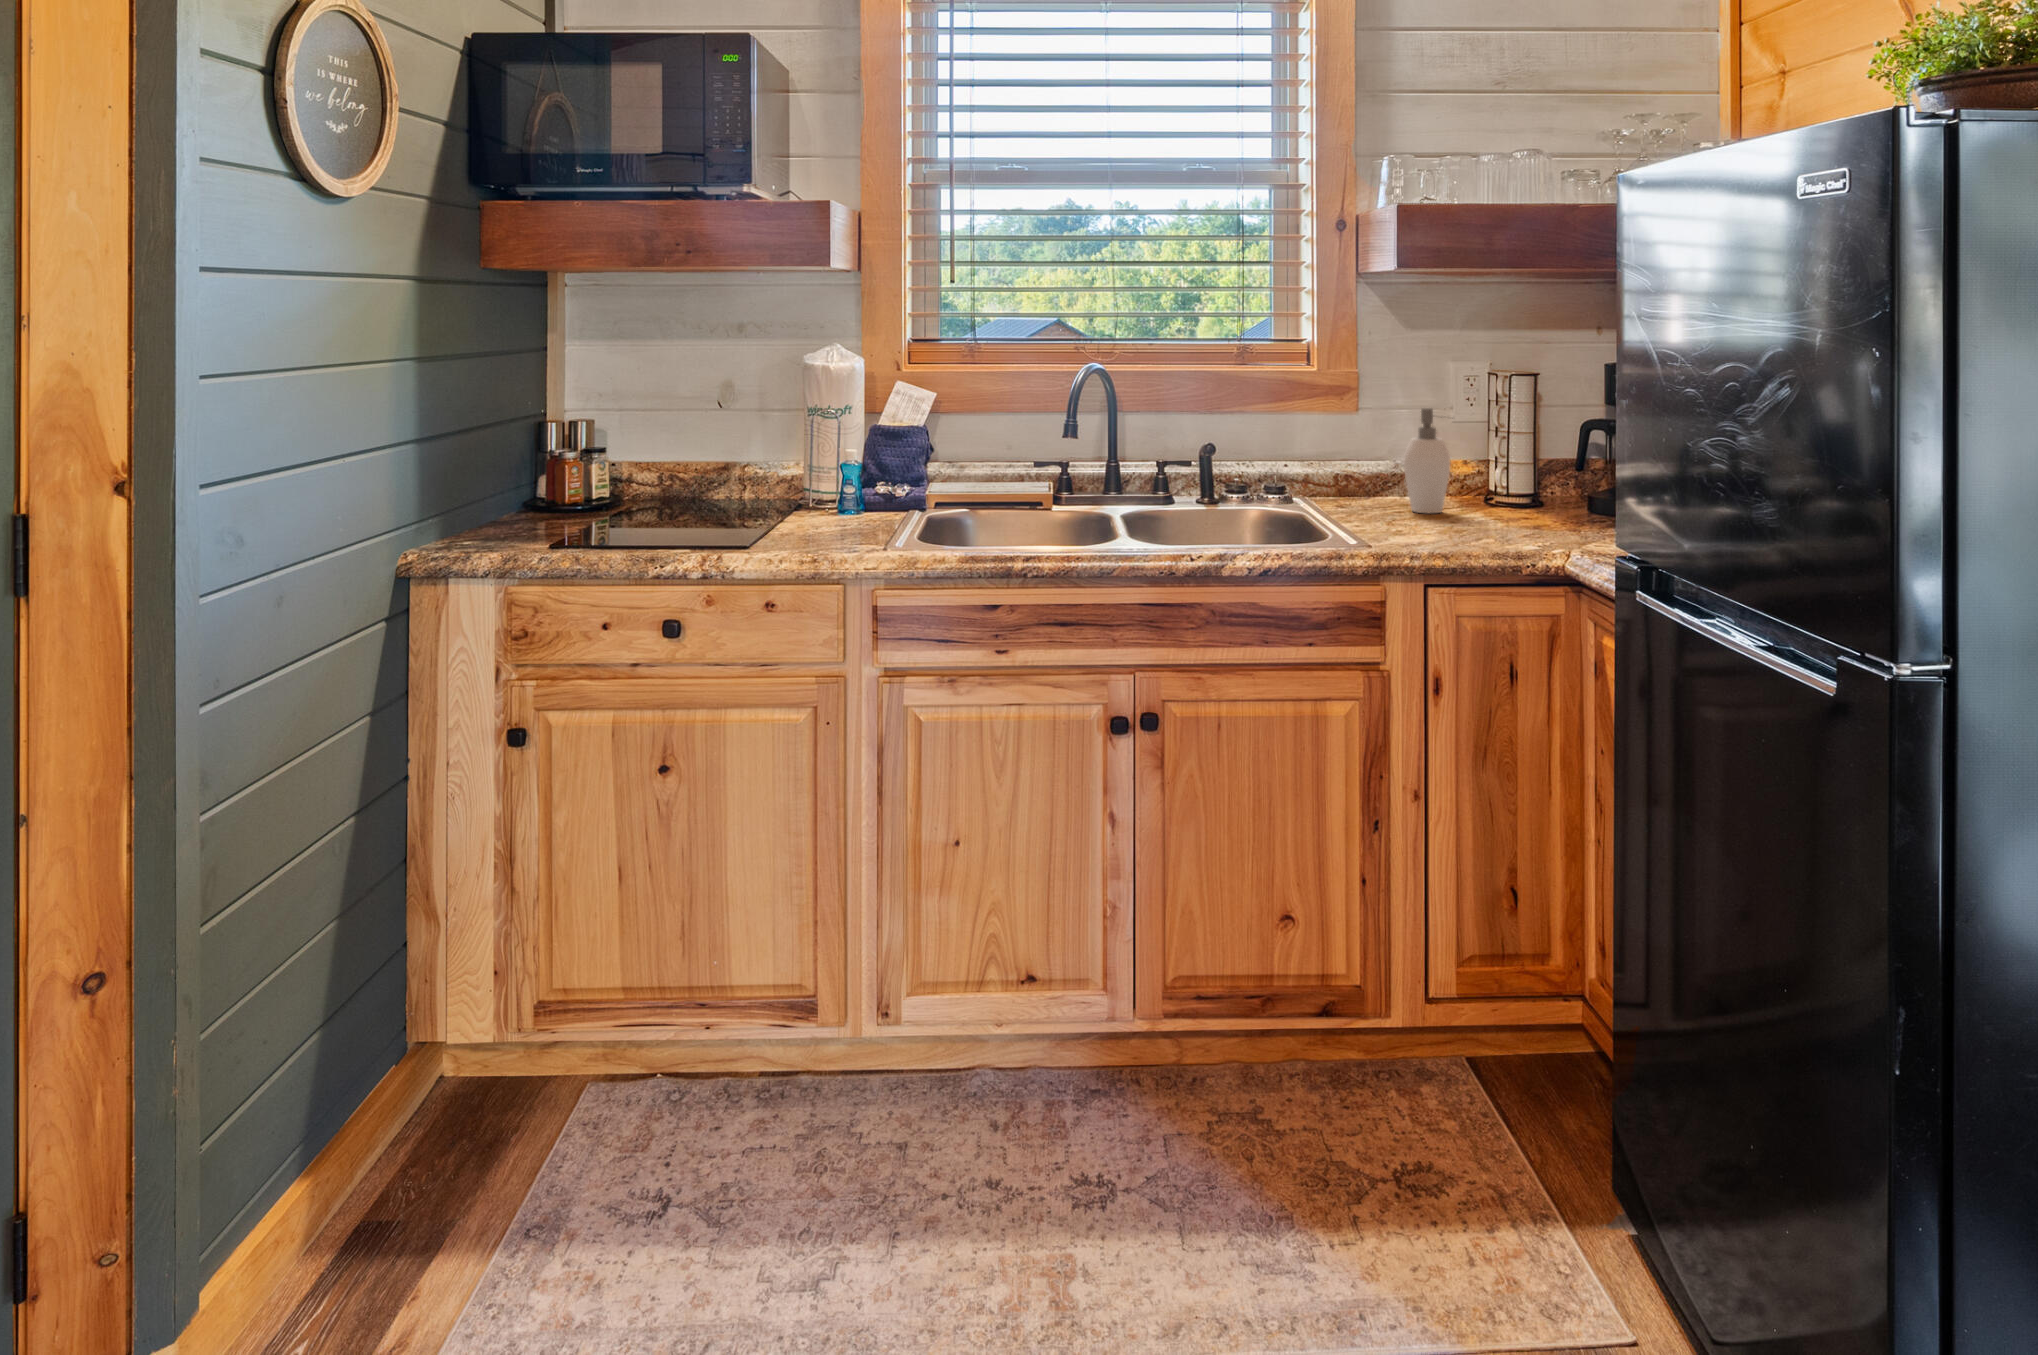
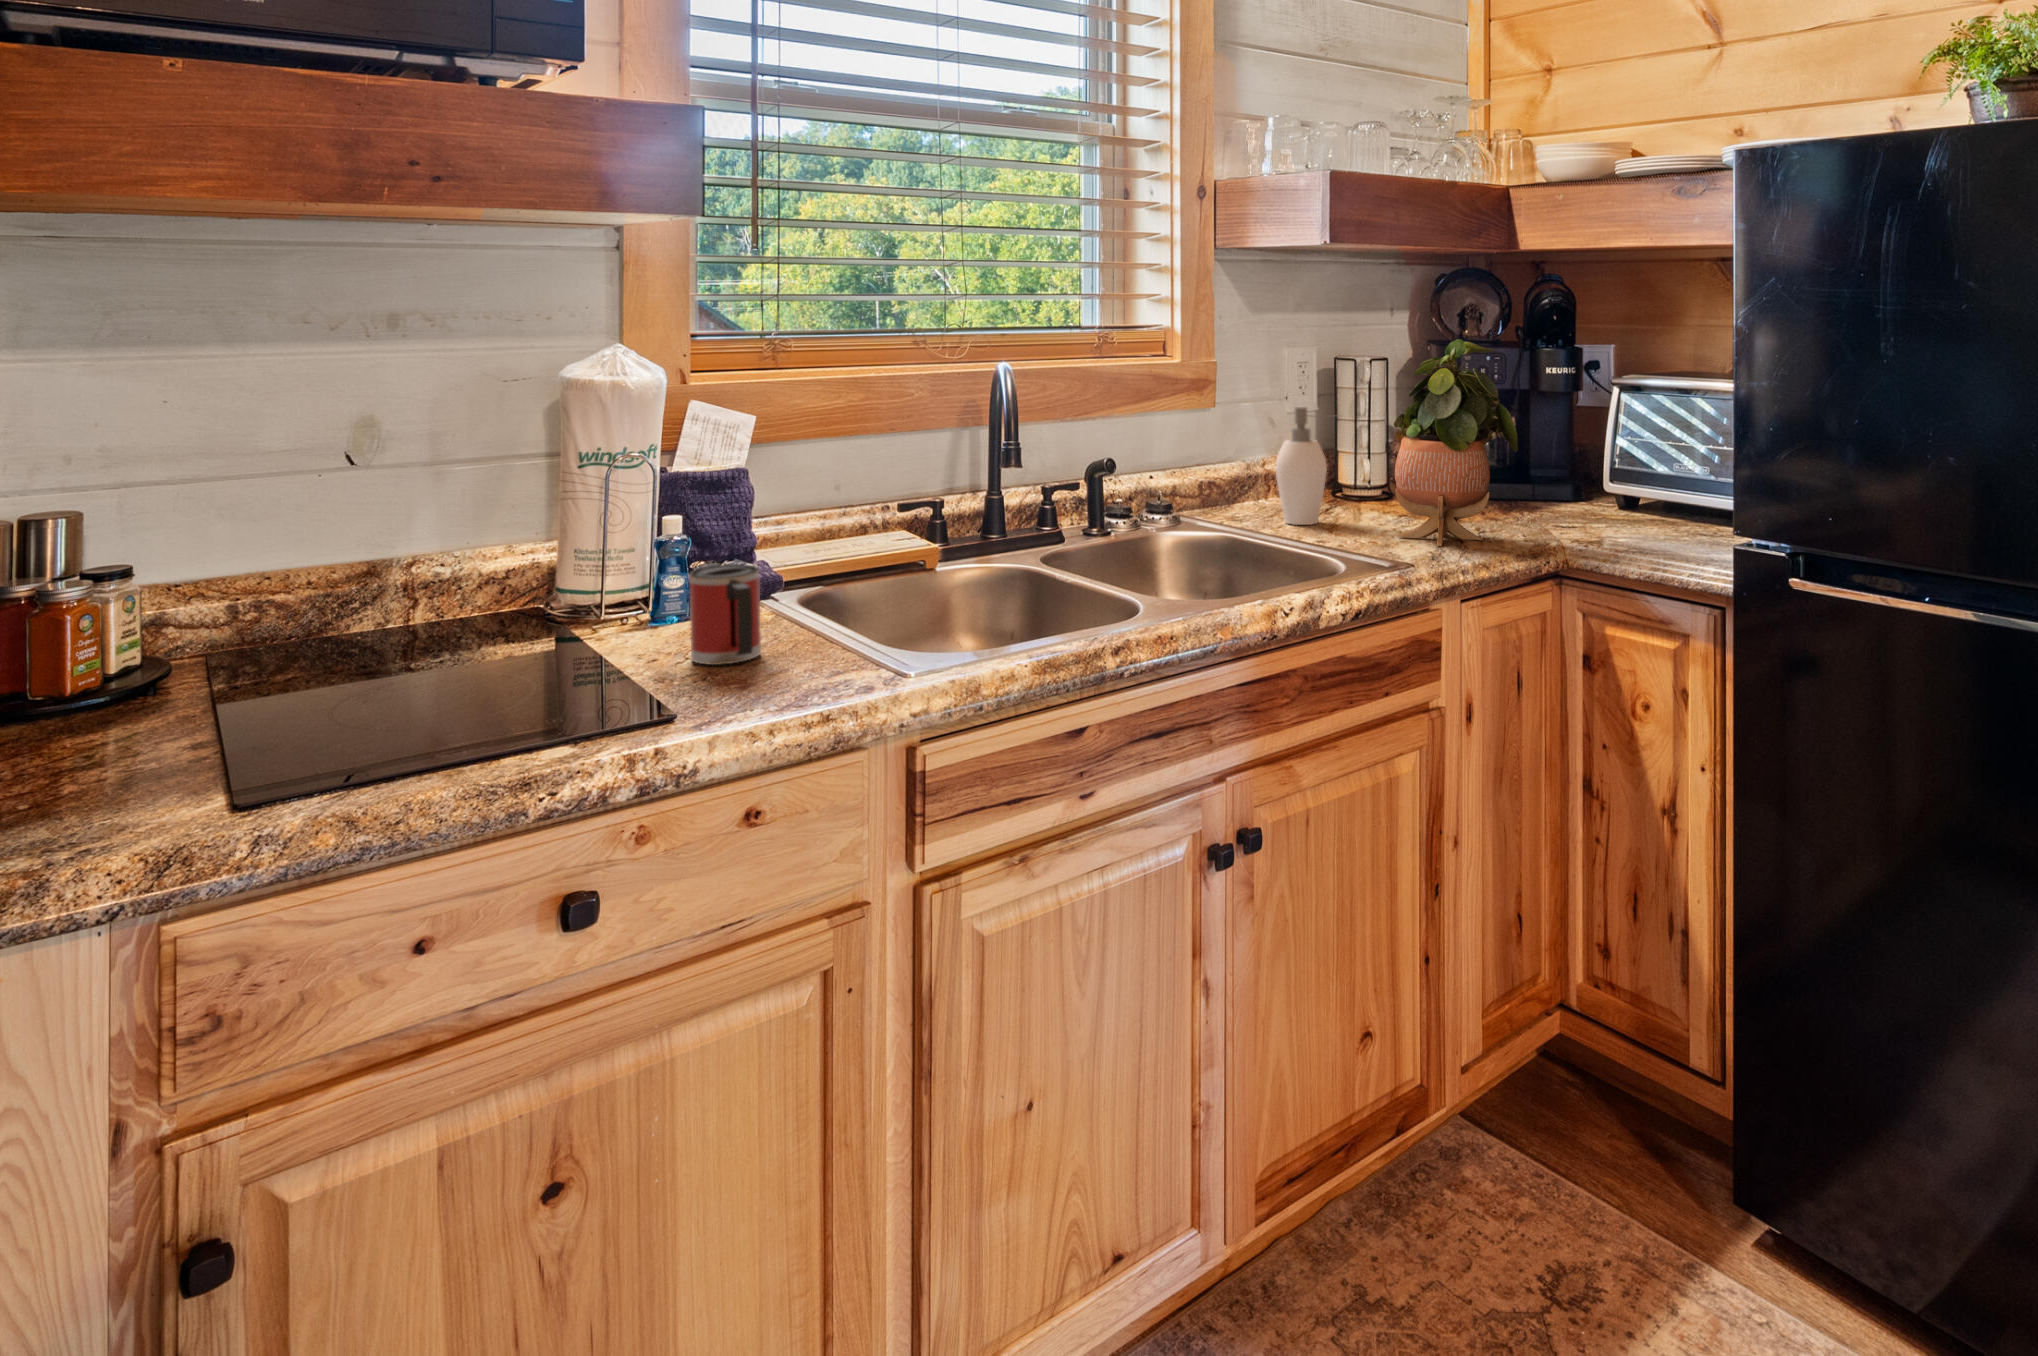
potted plant: none [1457,350,1571,538] -> present [1394,339,1518,546]
mug: none [823,475,864,533] -> present [689,563,761,665]

